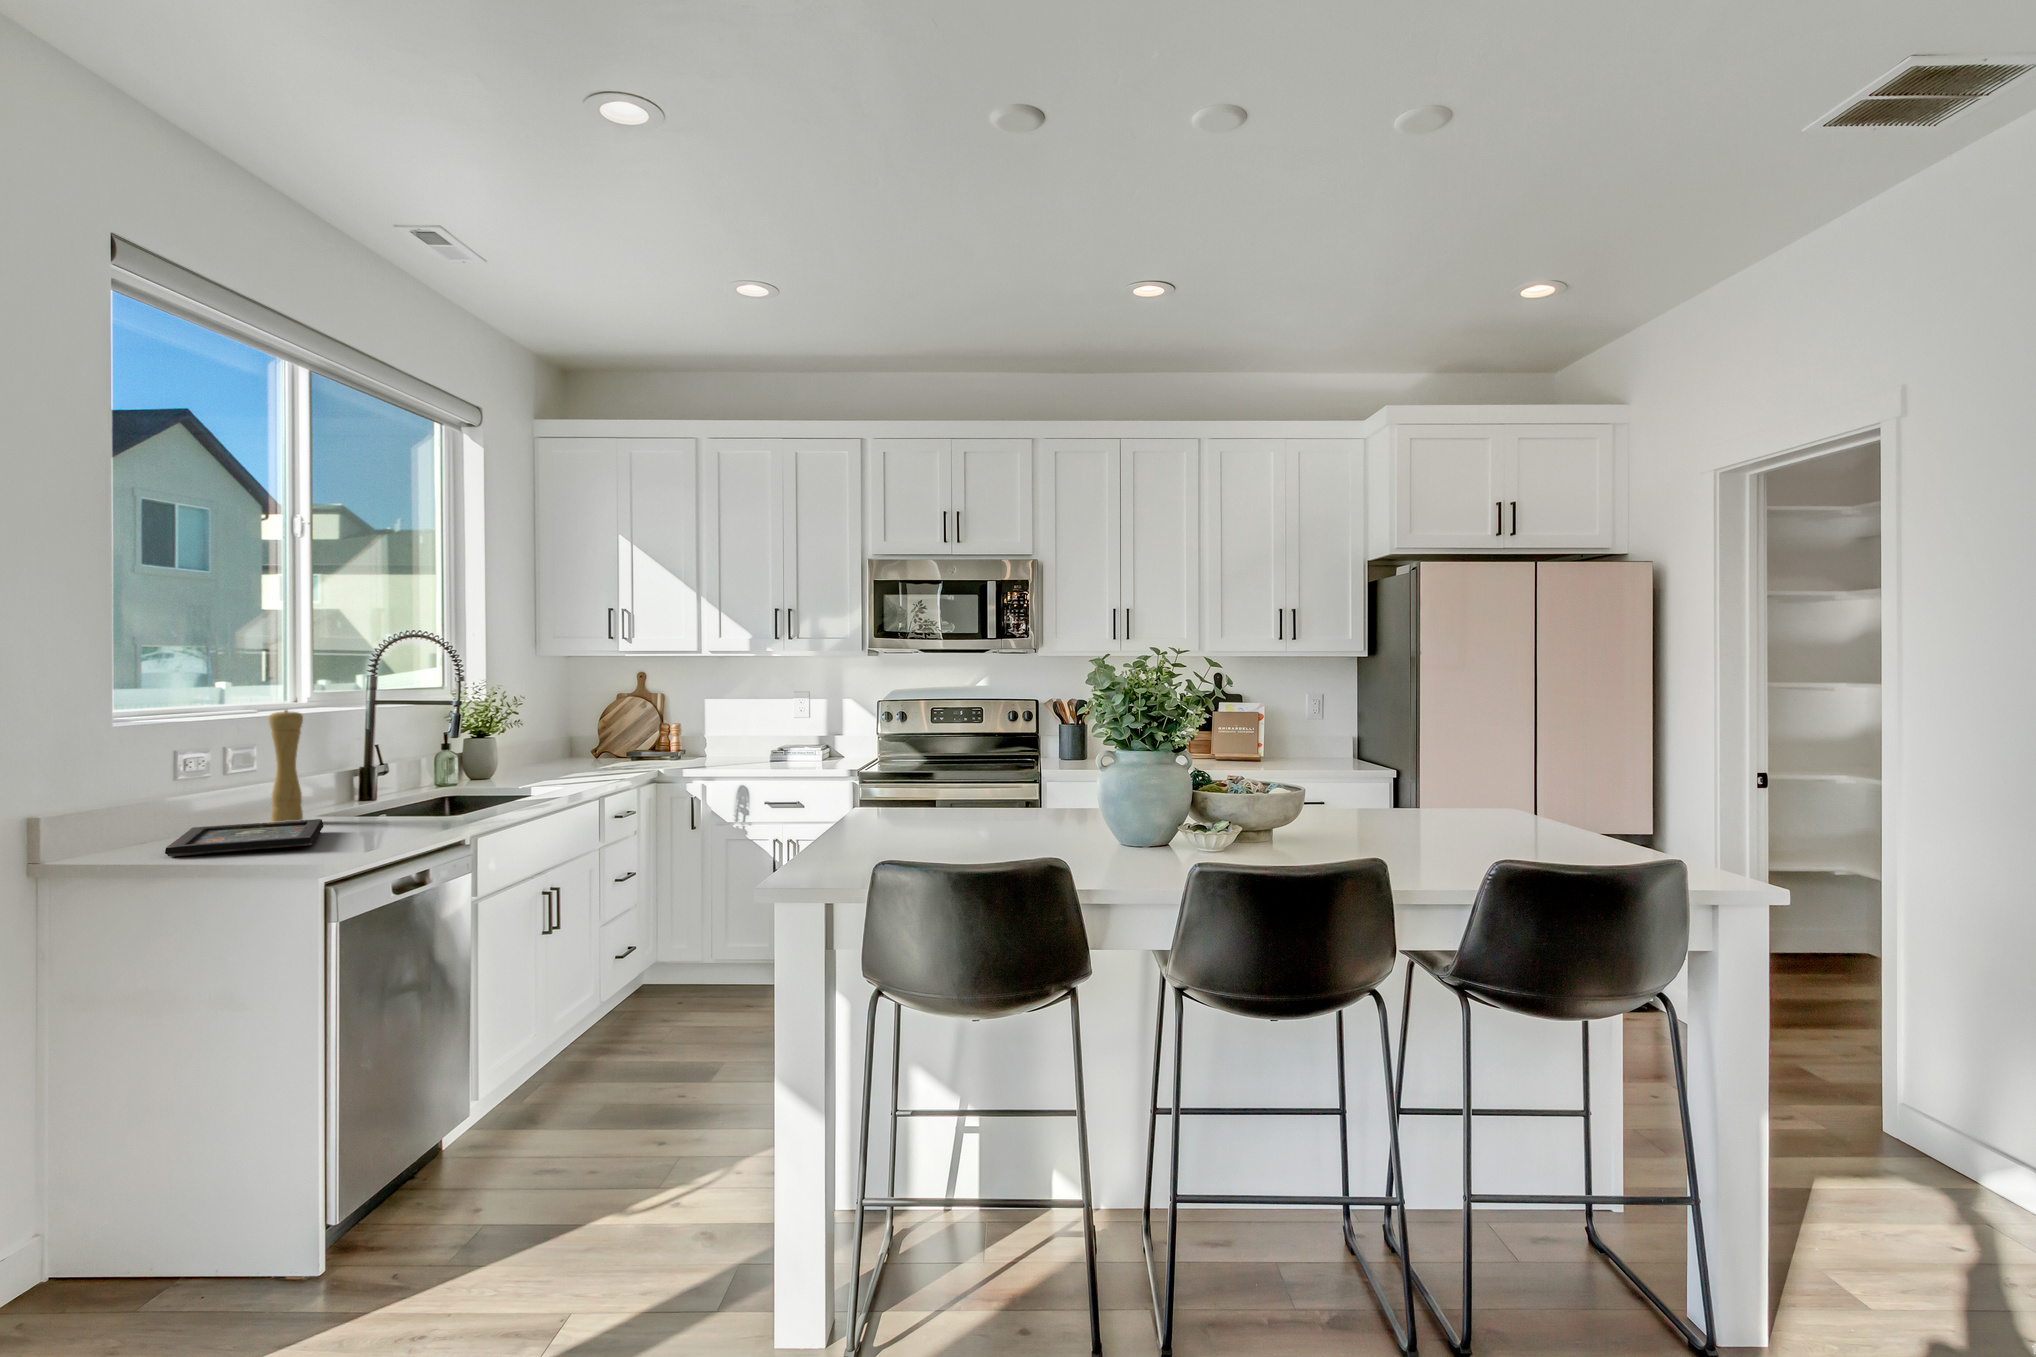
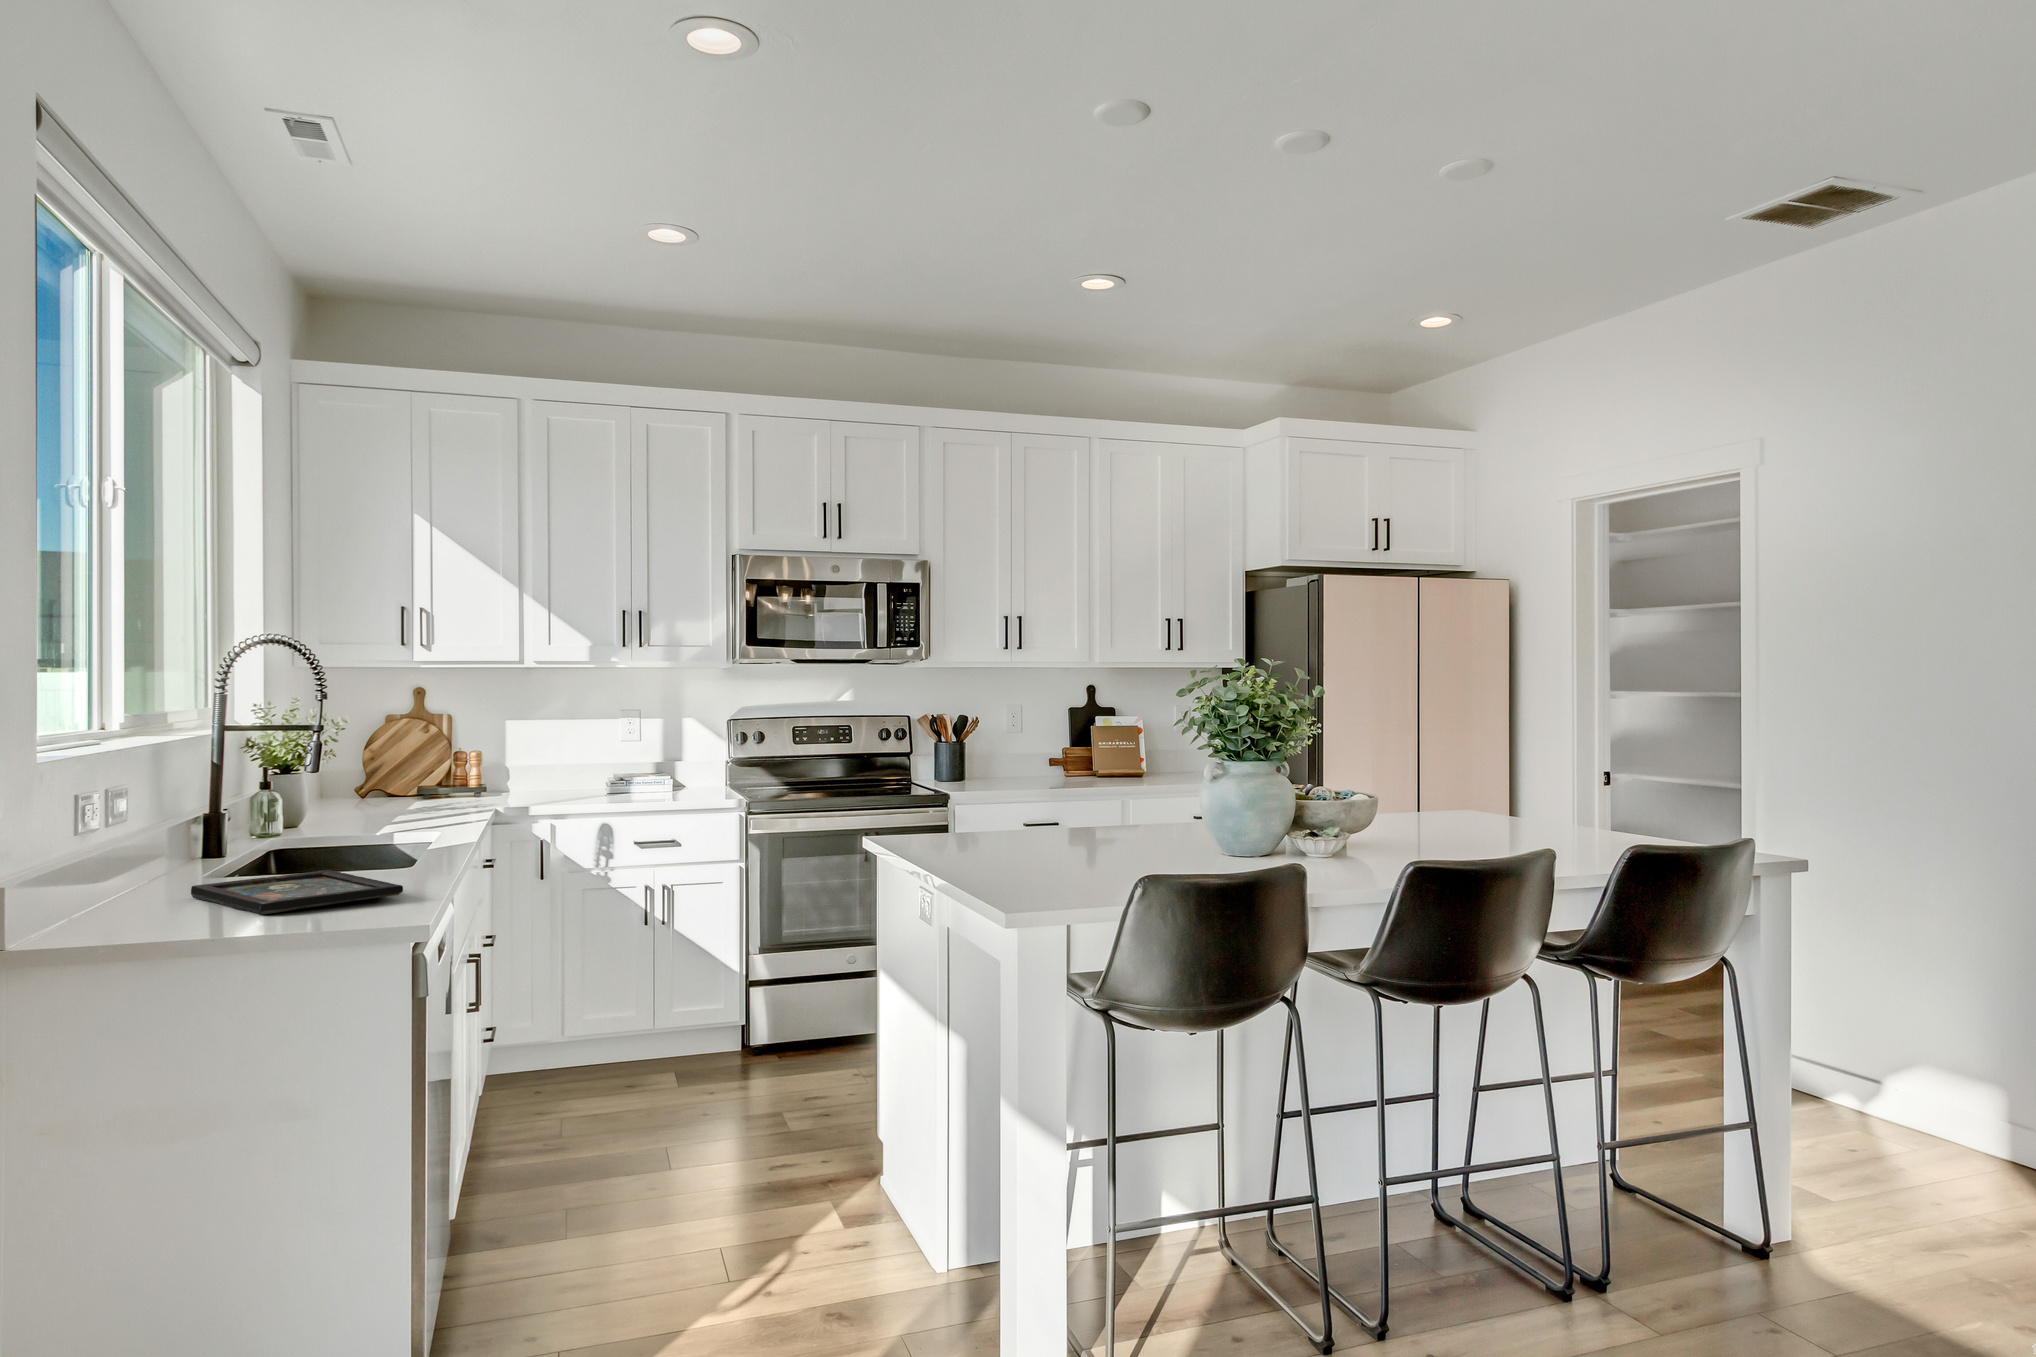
pepper mill: present [269,710,303,822] -> none [220,740,260,881]

